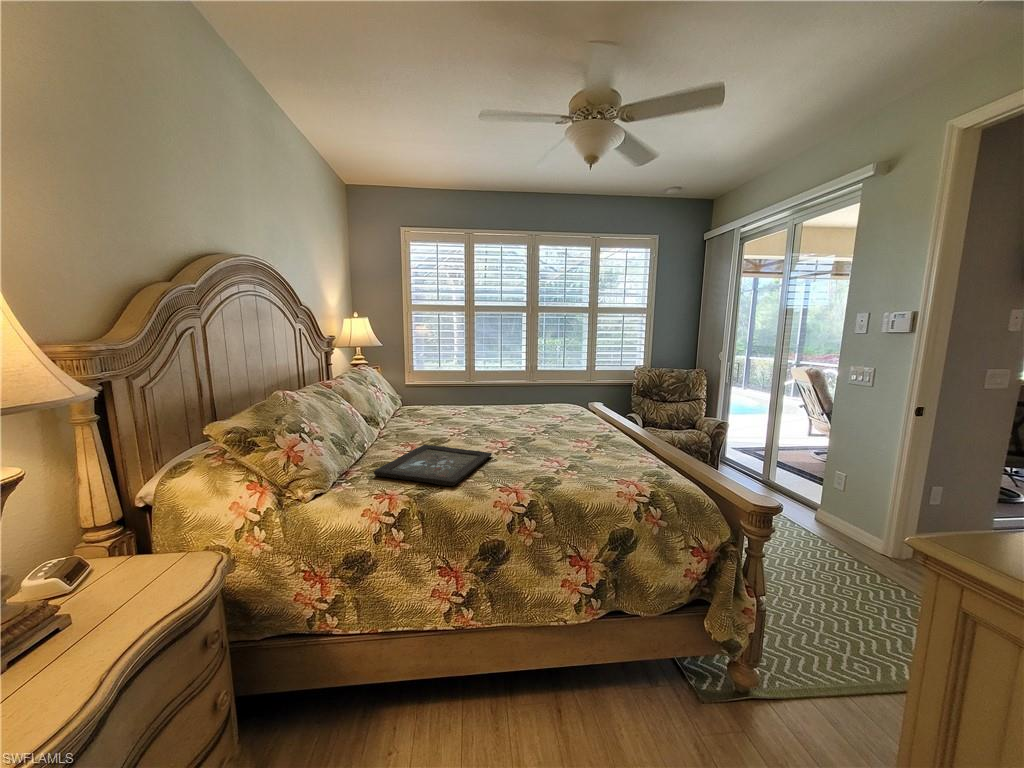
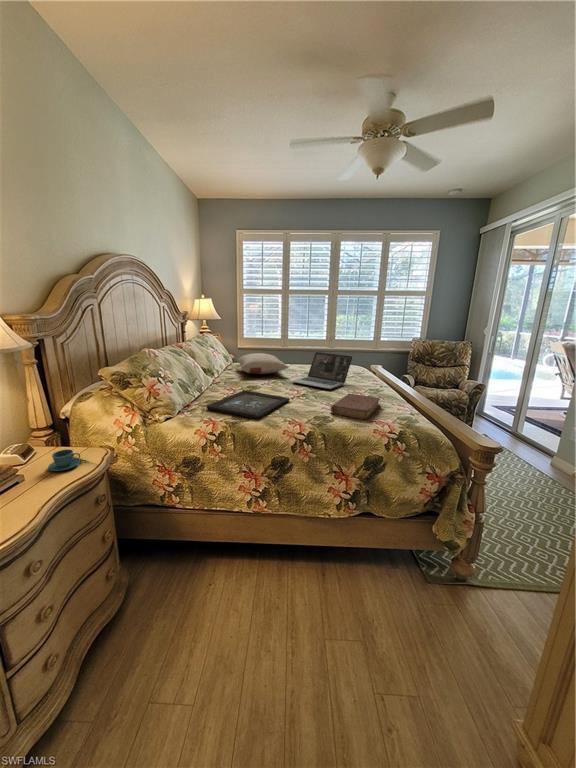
laptop: none [488,387,568,437] -> present [292,352,352,389]
pillow: none [406,391,481,420] -> present [237,353,289,374]
book: none [553,442,616,478] -> present [331,394,380,420]
teacup: none [120,559,179,600] -> present [48,449,80,471]

